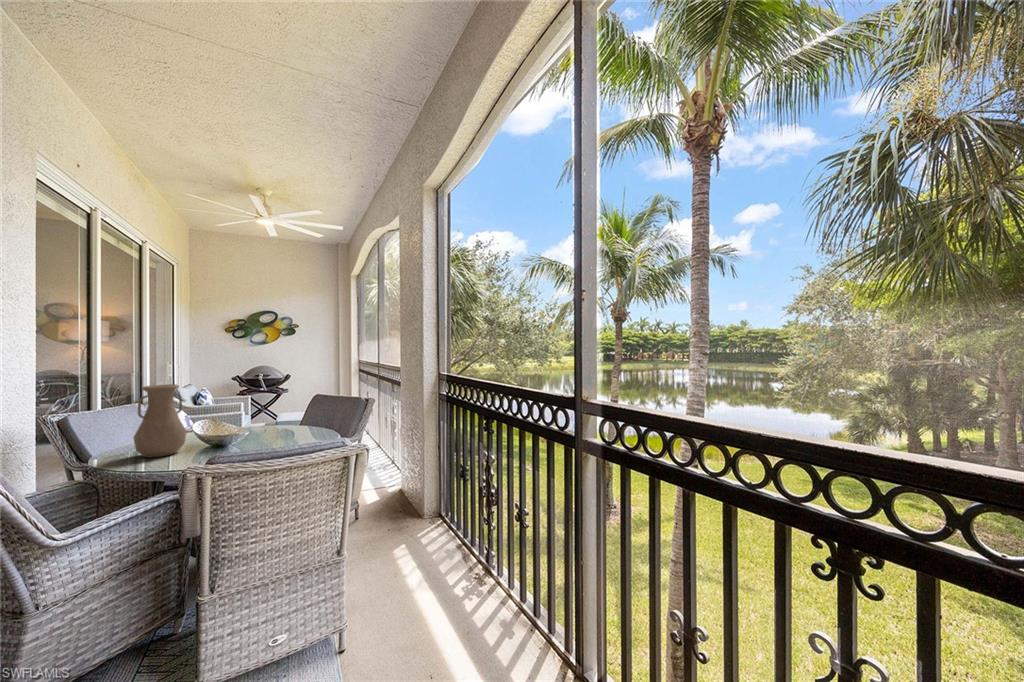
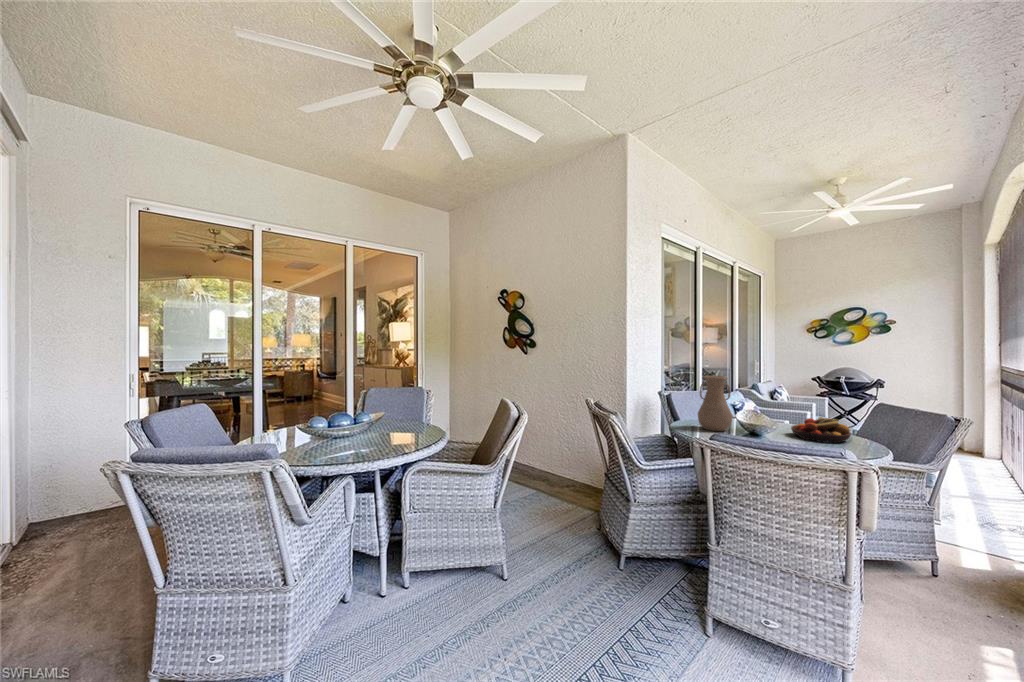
fruit bowl: none [252,413,305,439] -> present [791,417,851,443]

